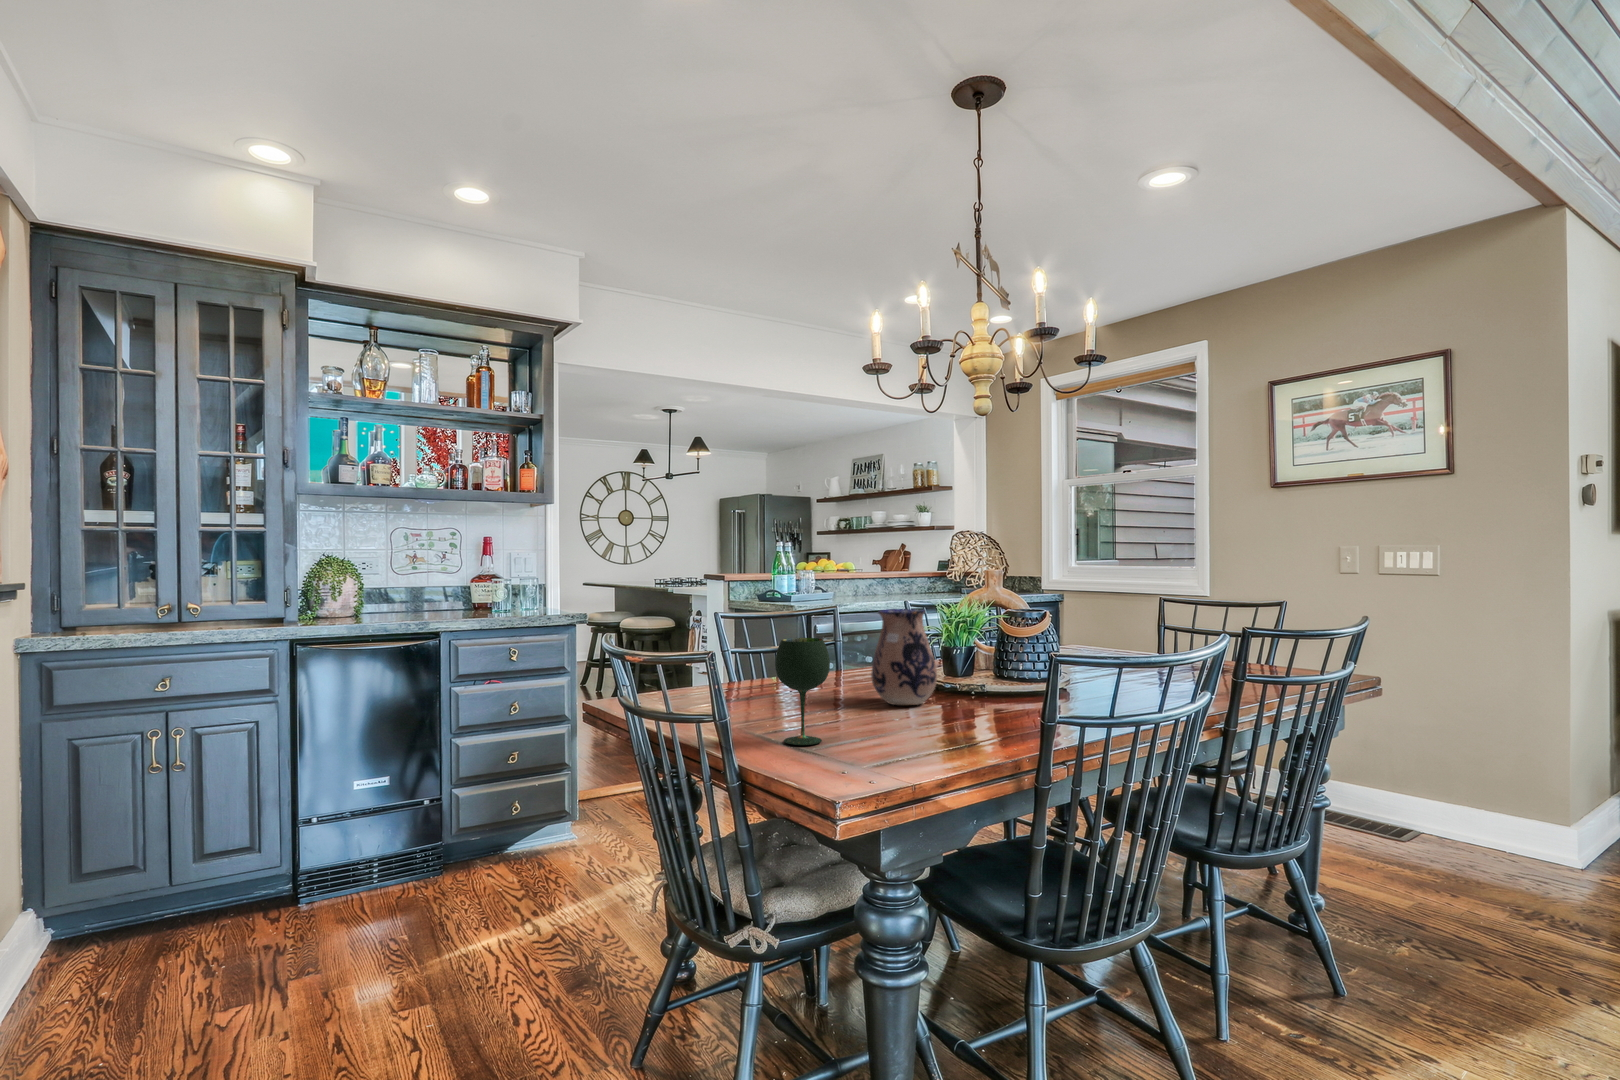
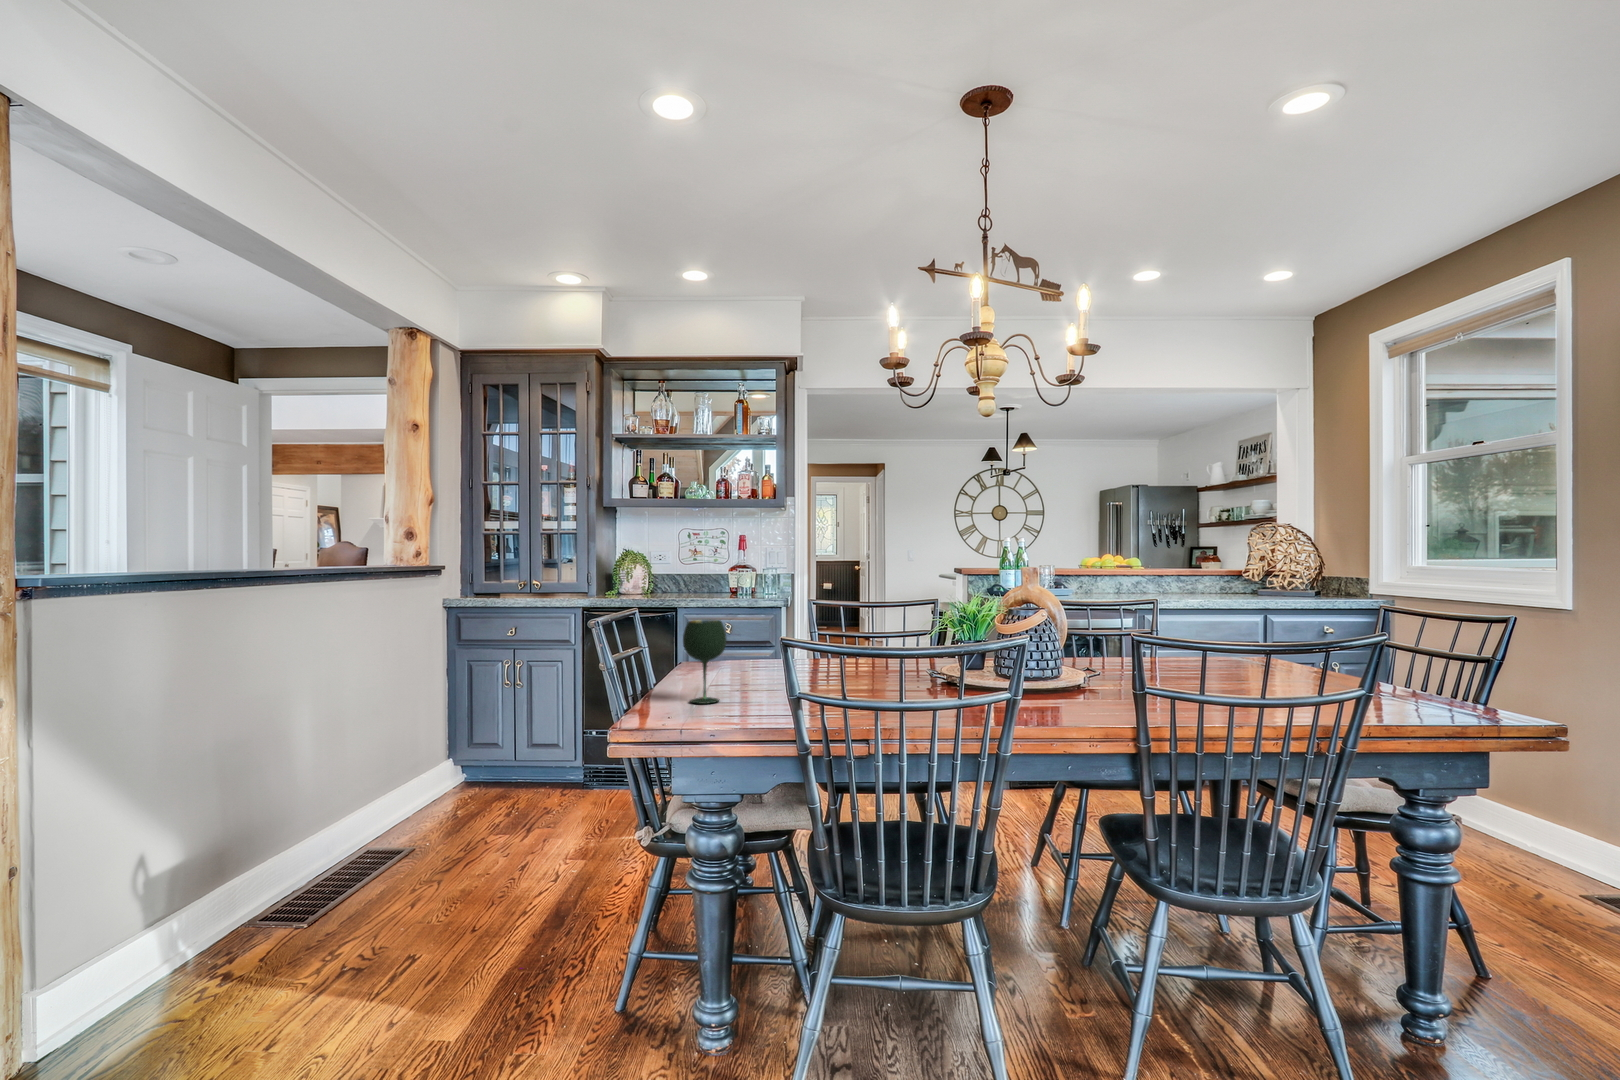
ceramic pitcher: present [871,609,937,705] -> none [840,602,898,689]

